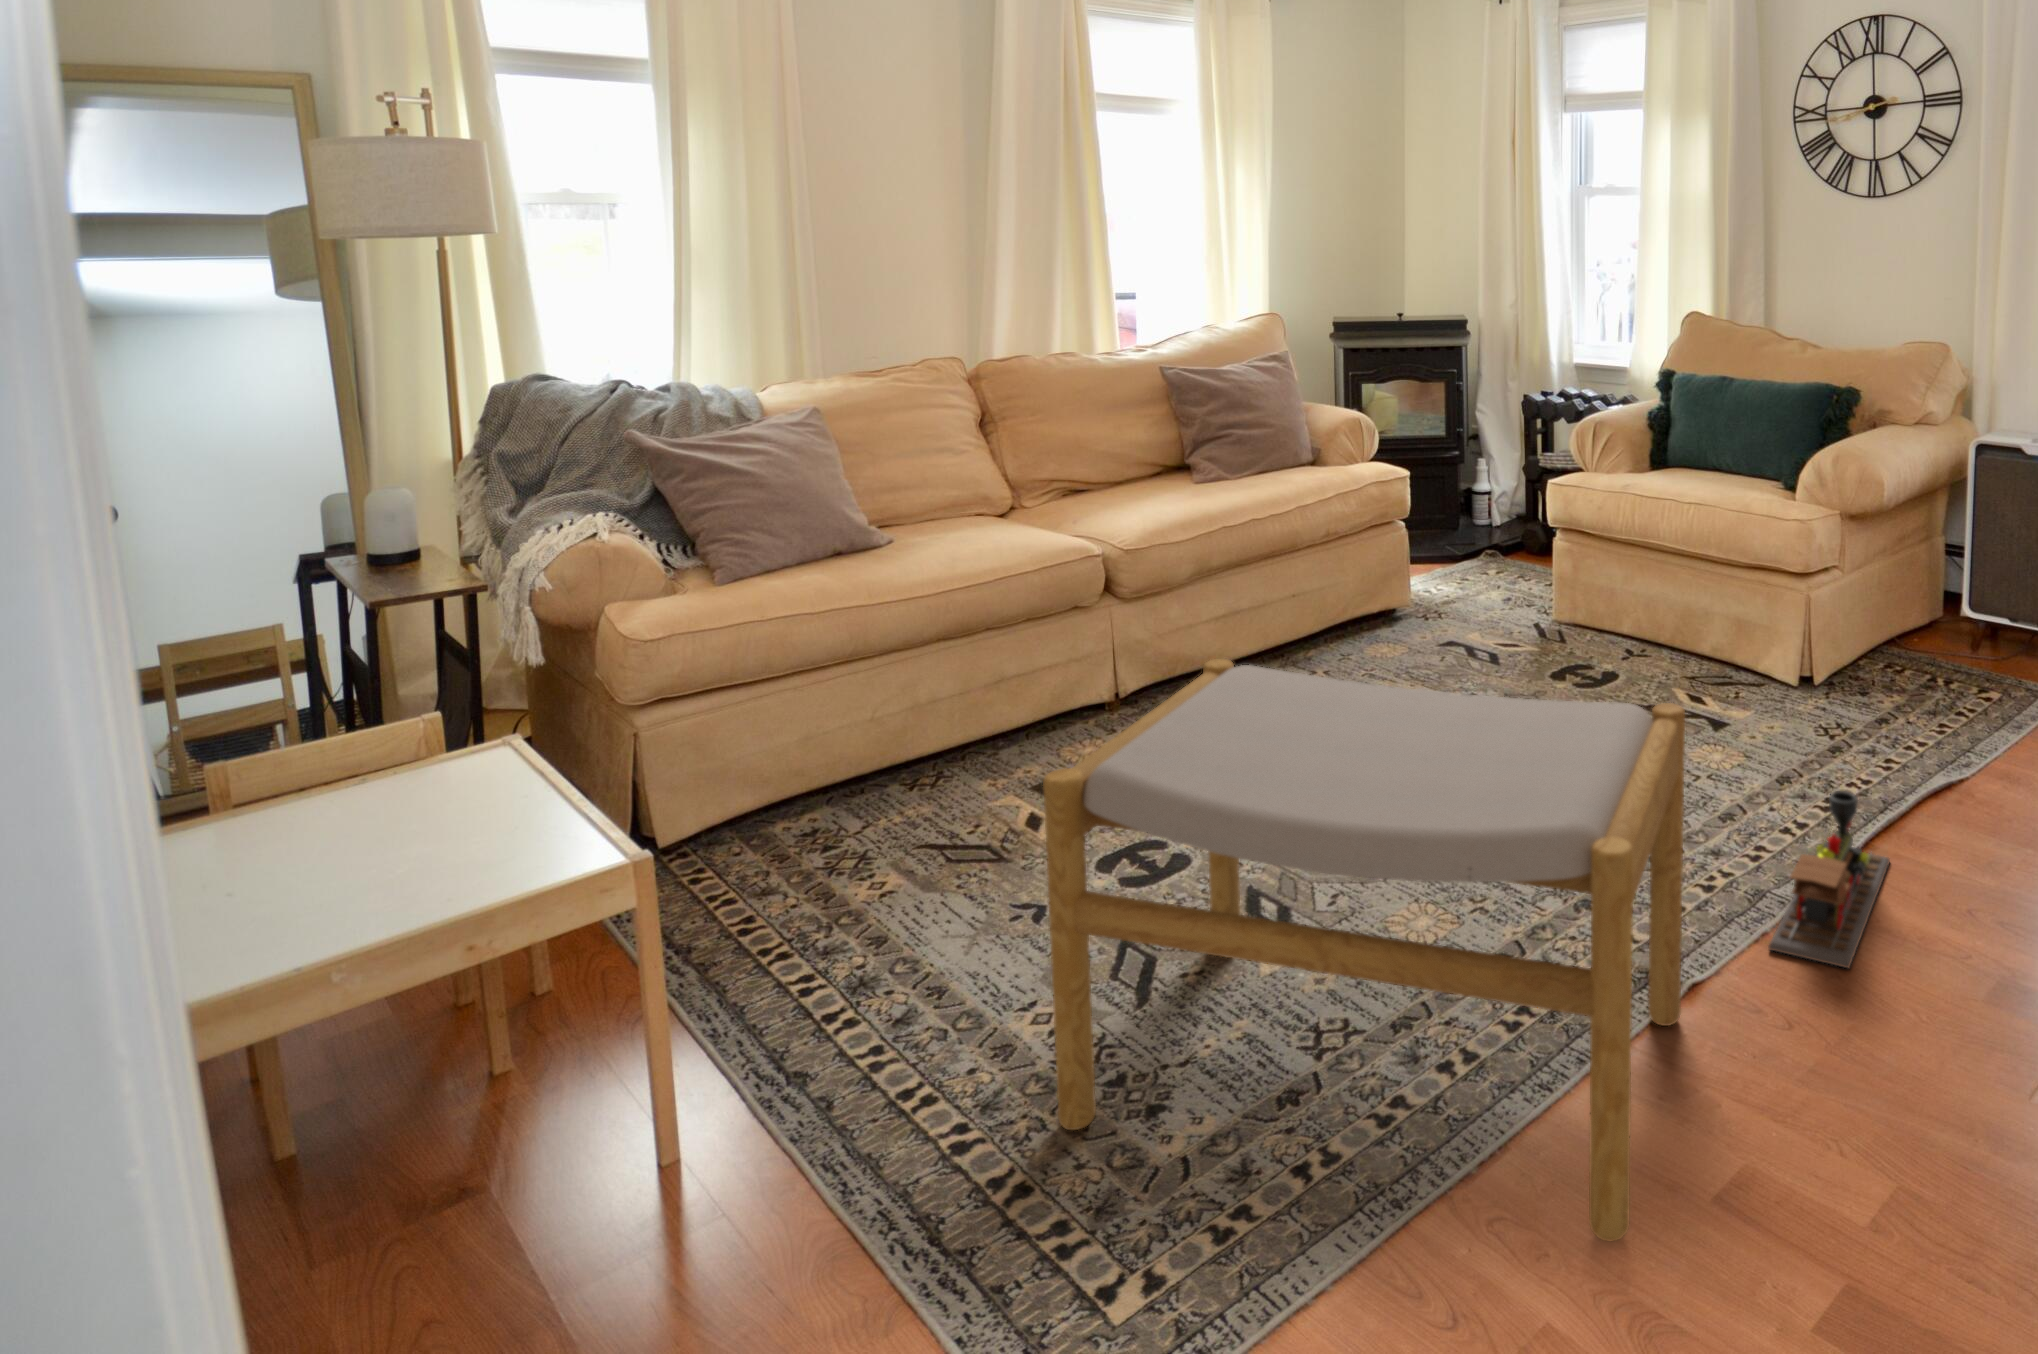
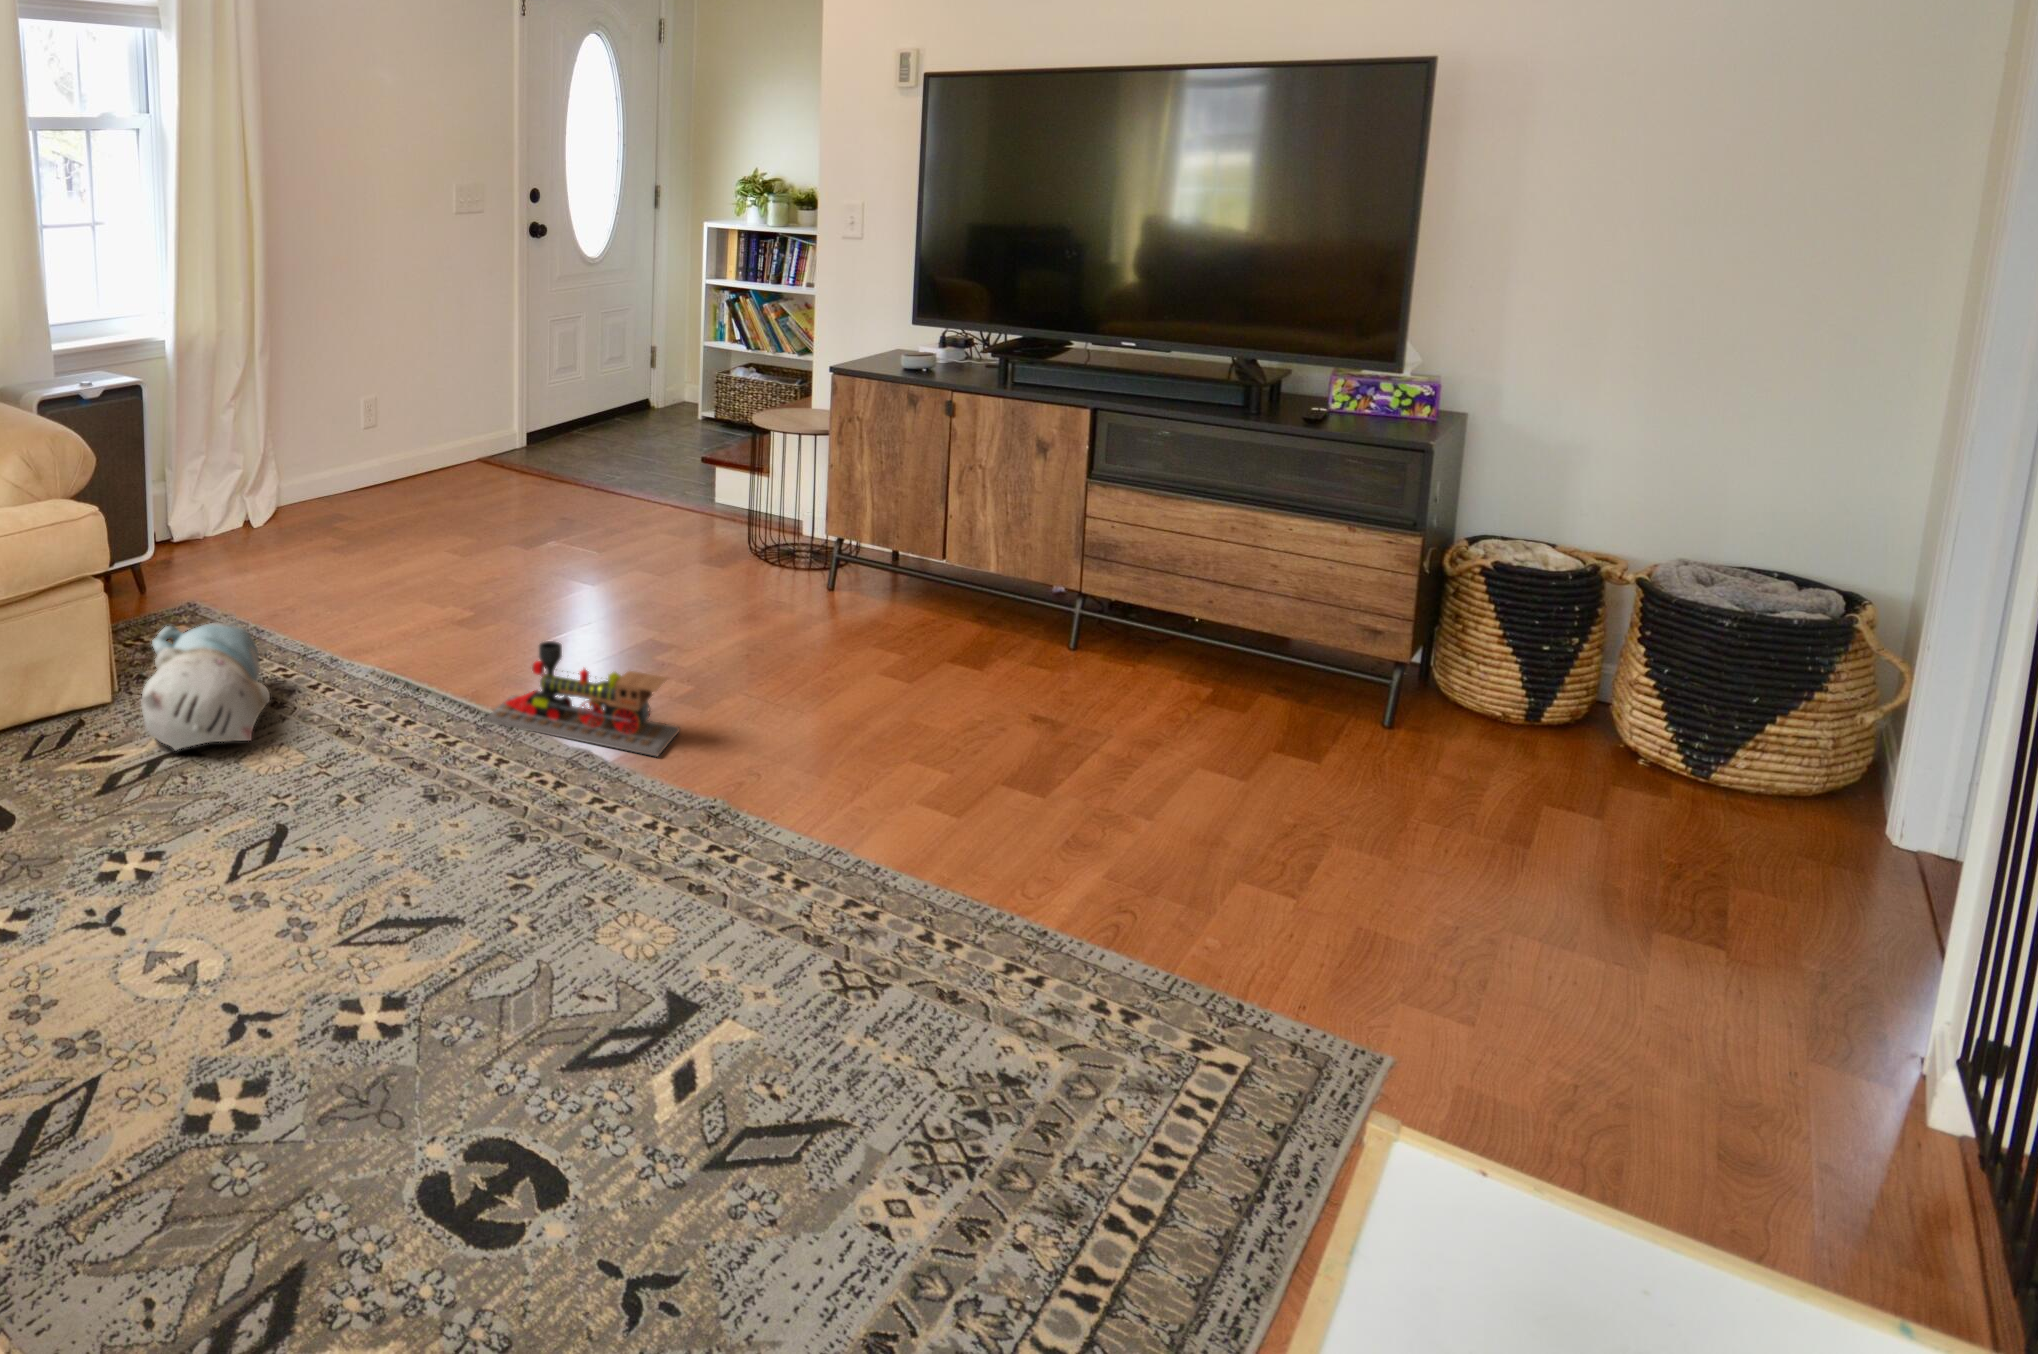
plush toy: none [1673,642,1848,740] -> present [142,623,270,750]
footstool: present [1043,659,1685,1241] -> none [691,547,1105,1133]

